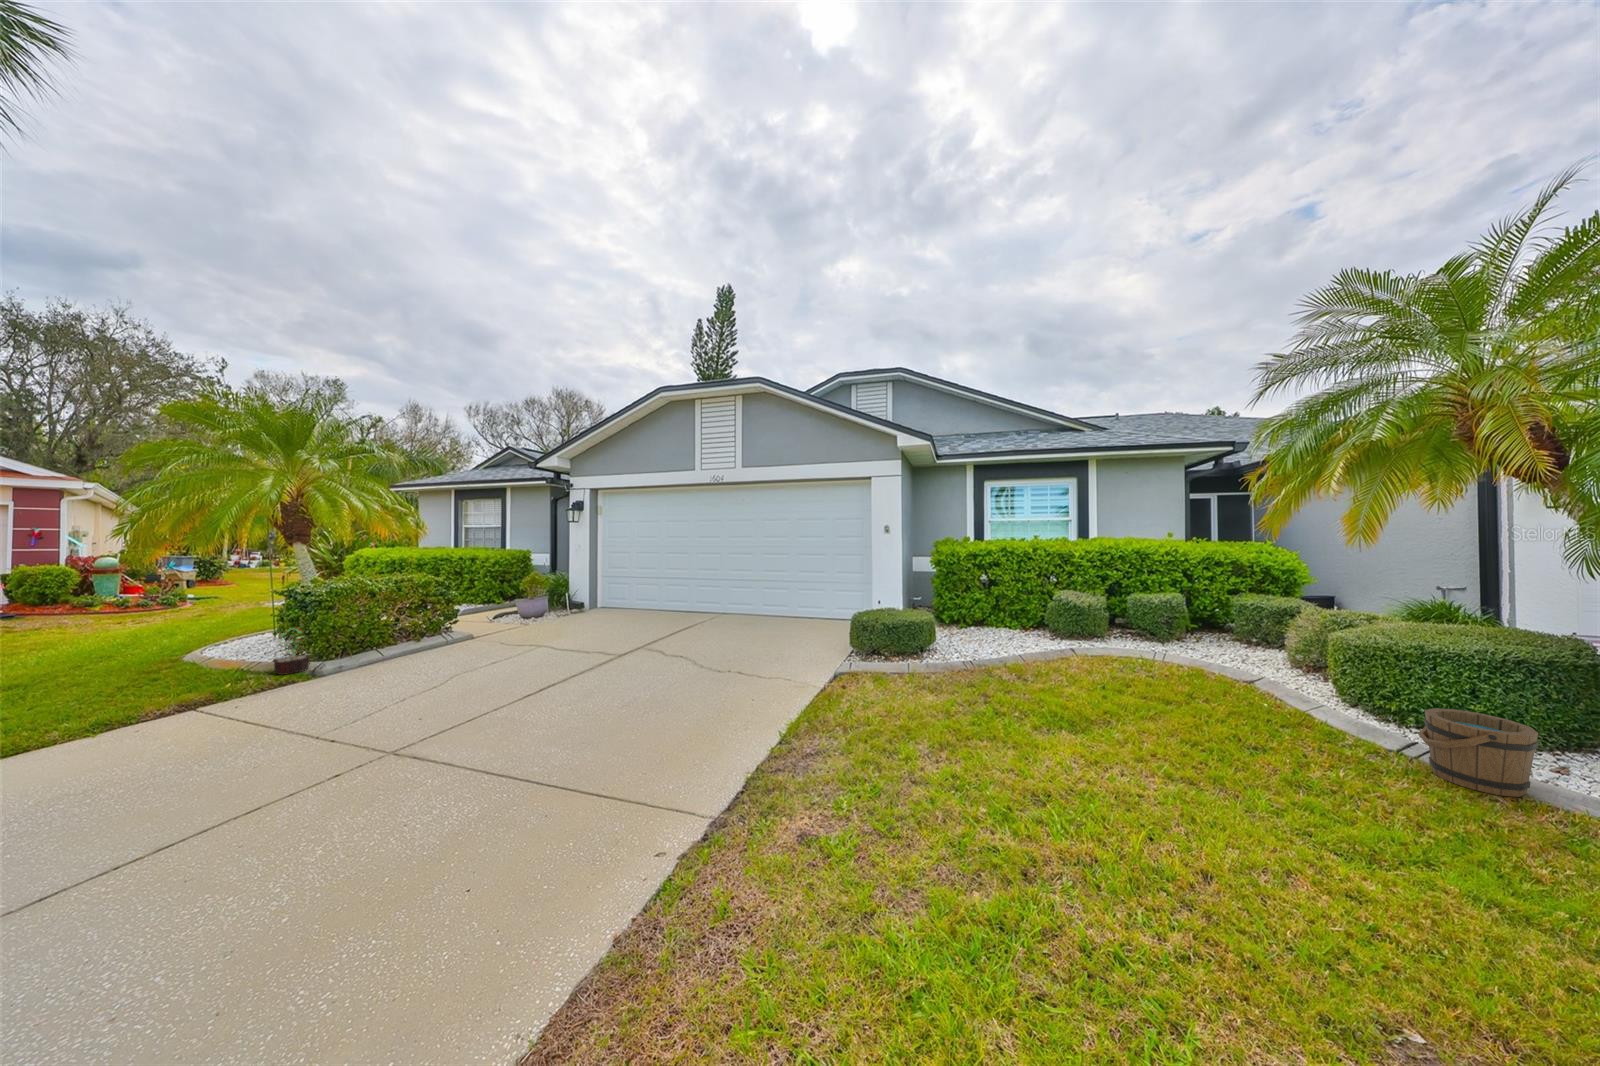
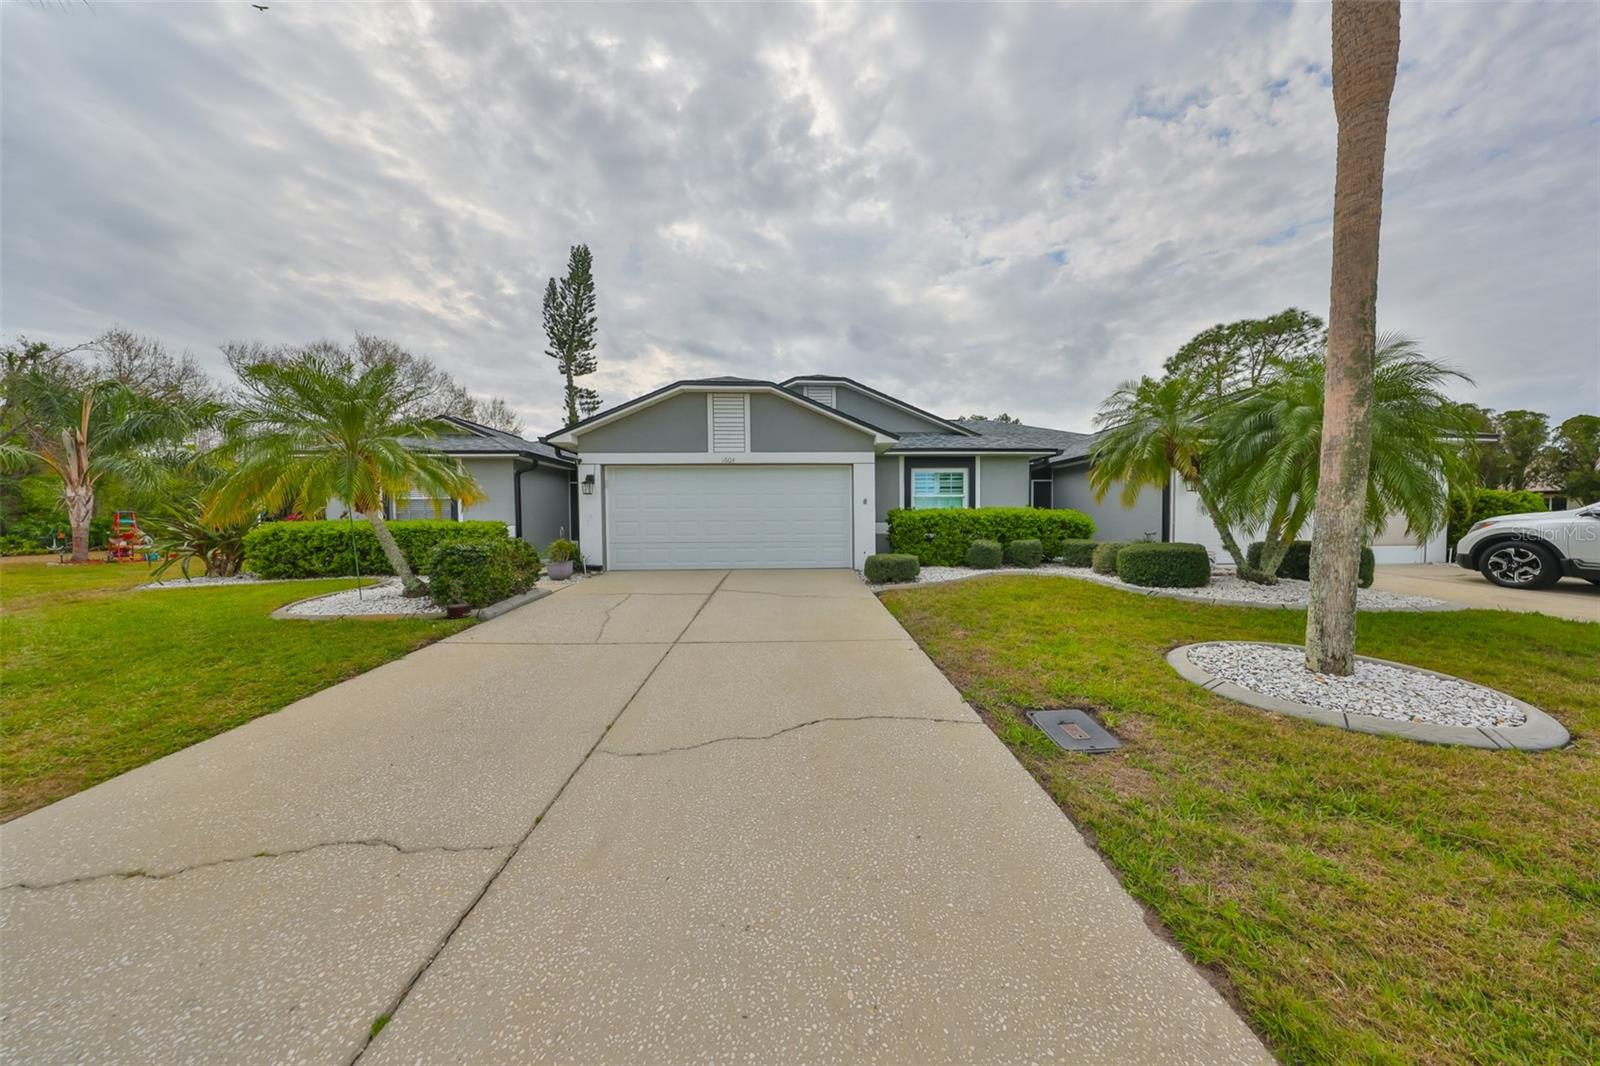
bucket: present [1418,708,1538,797] -> none [1150,567,1184,594]

